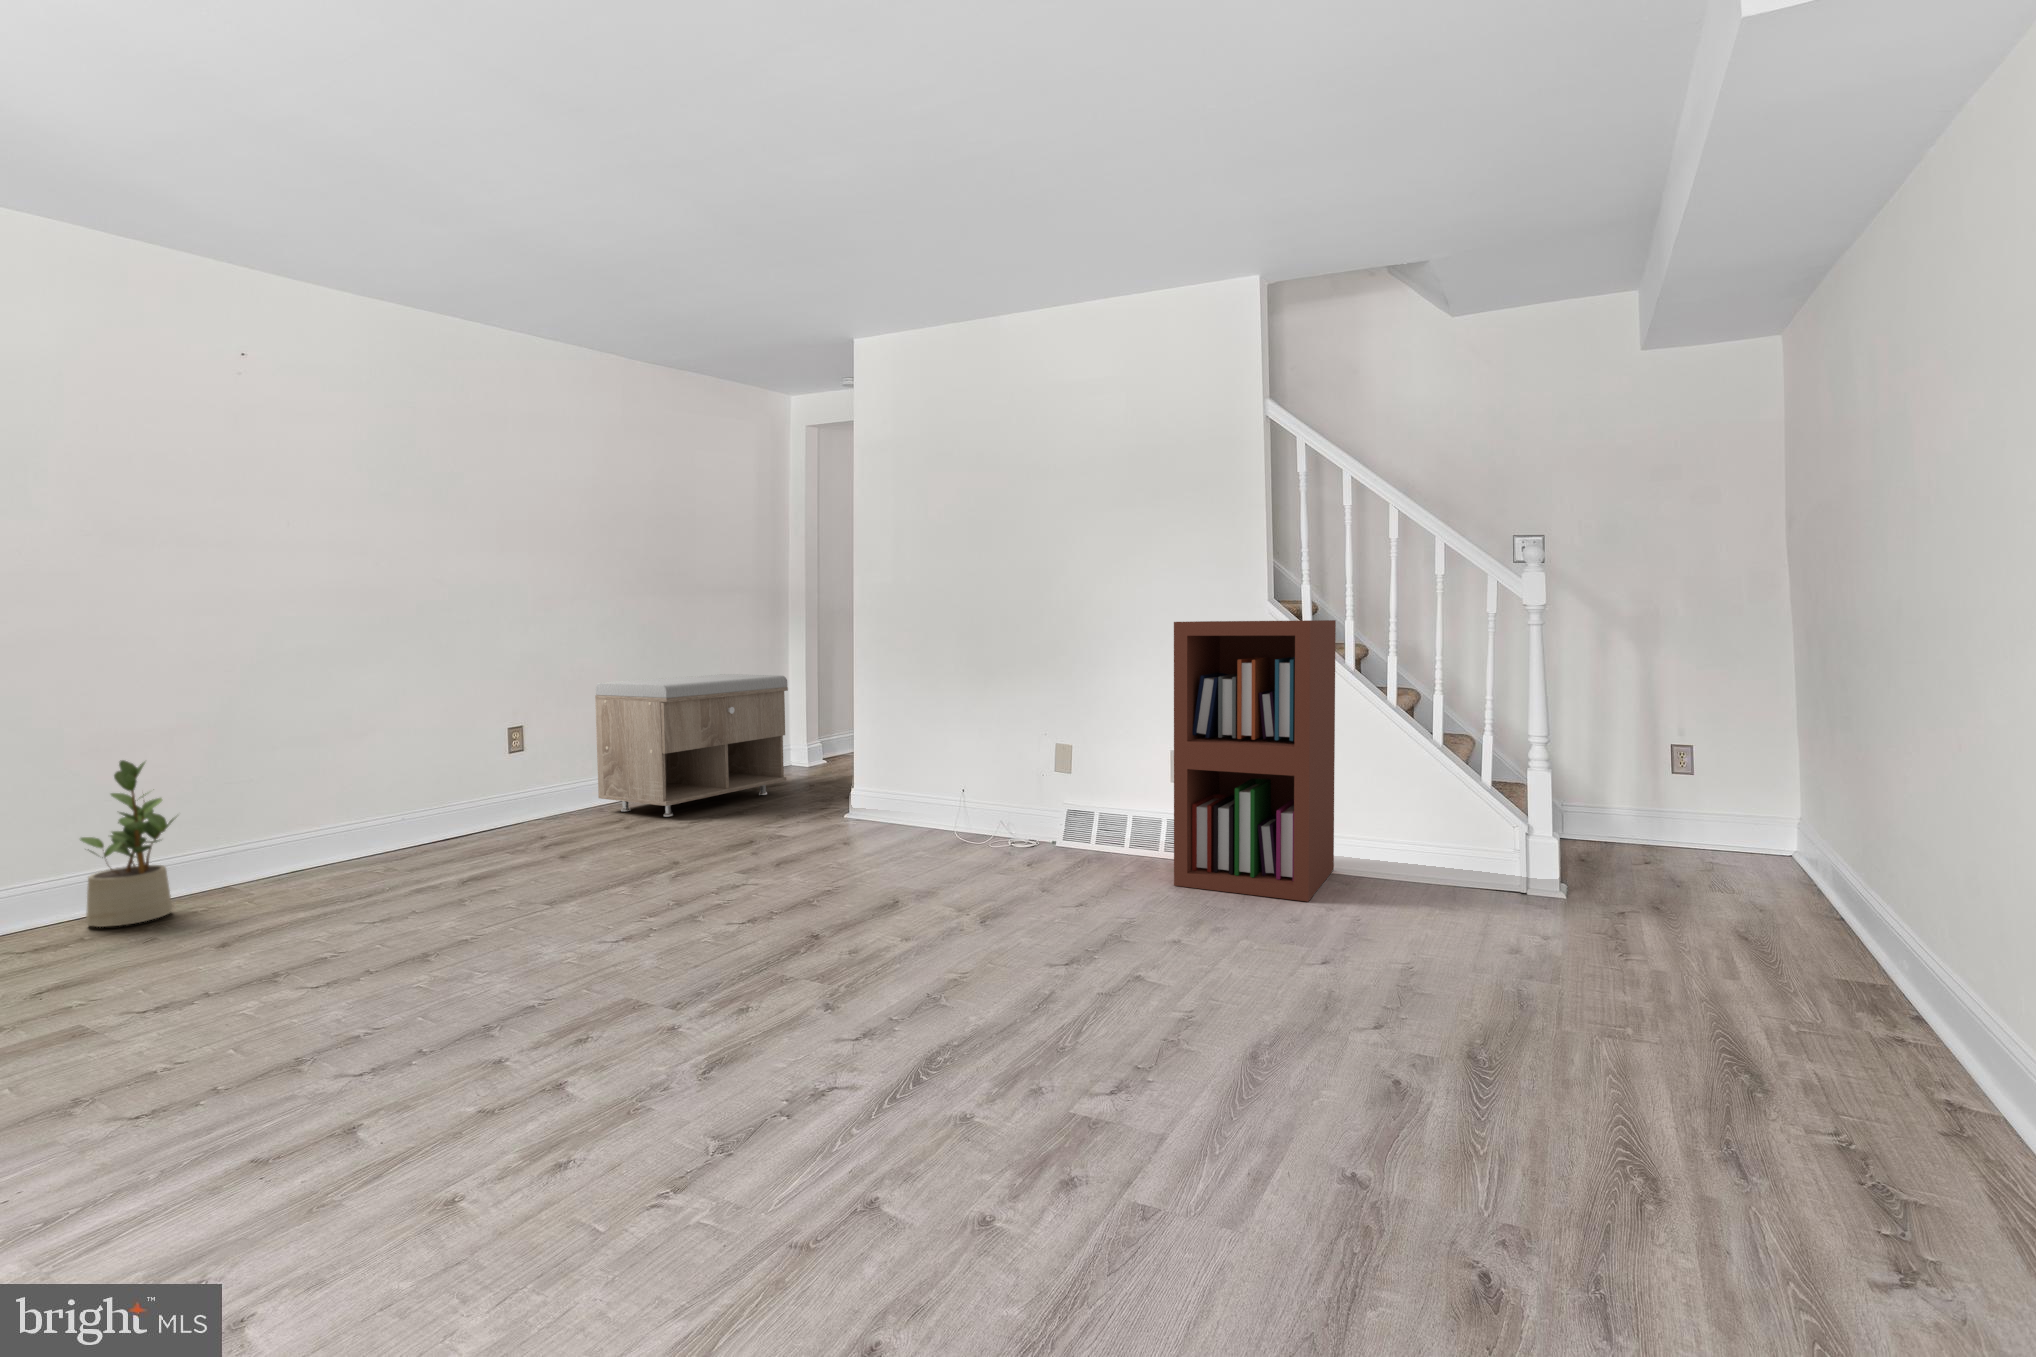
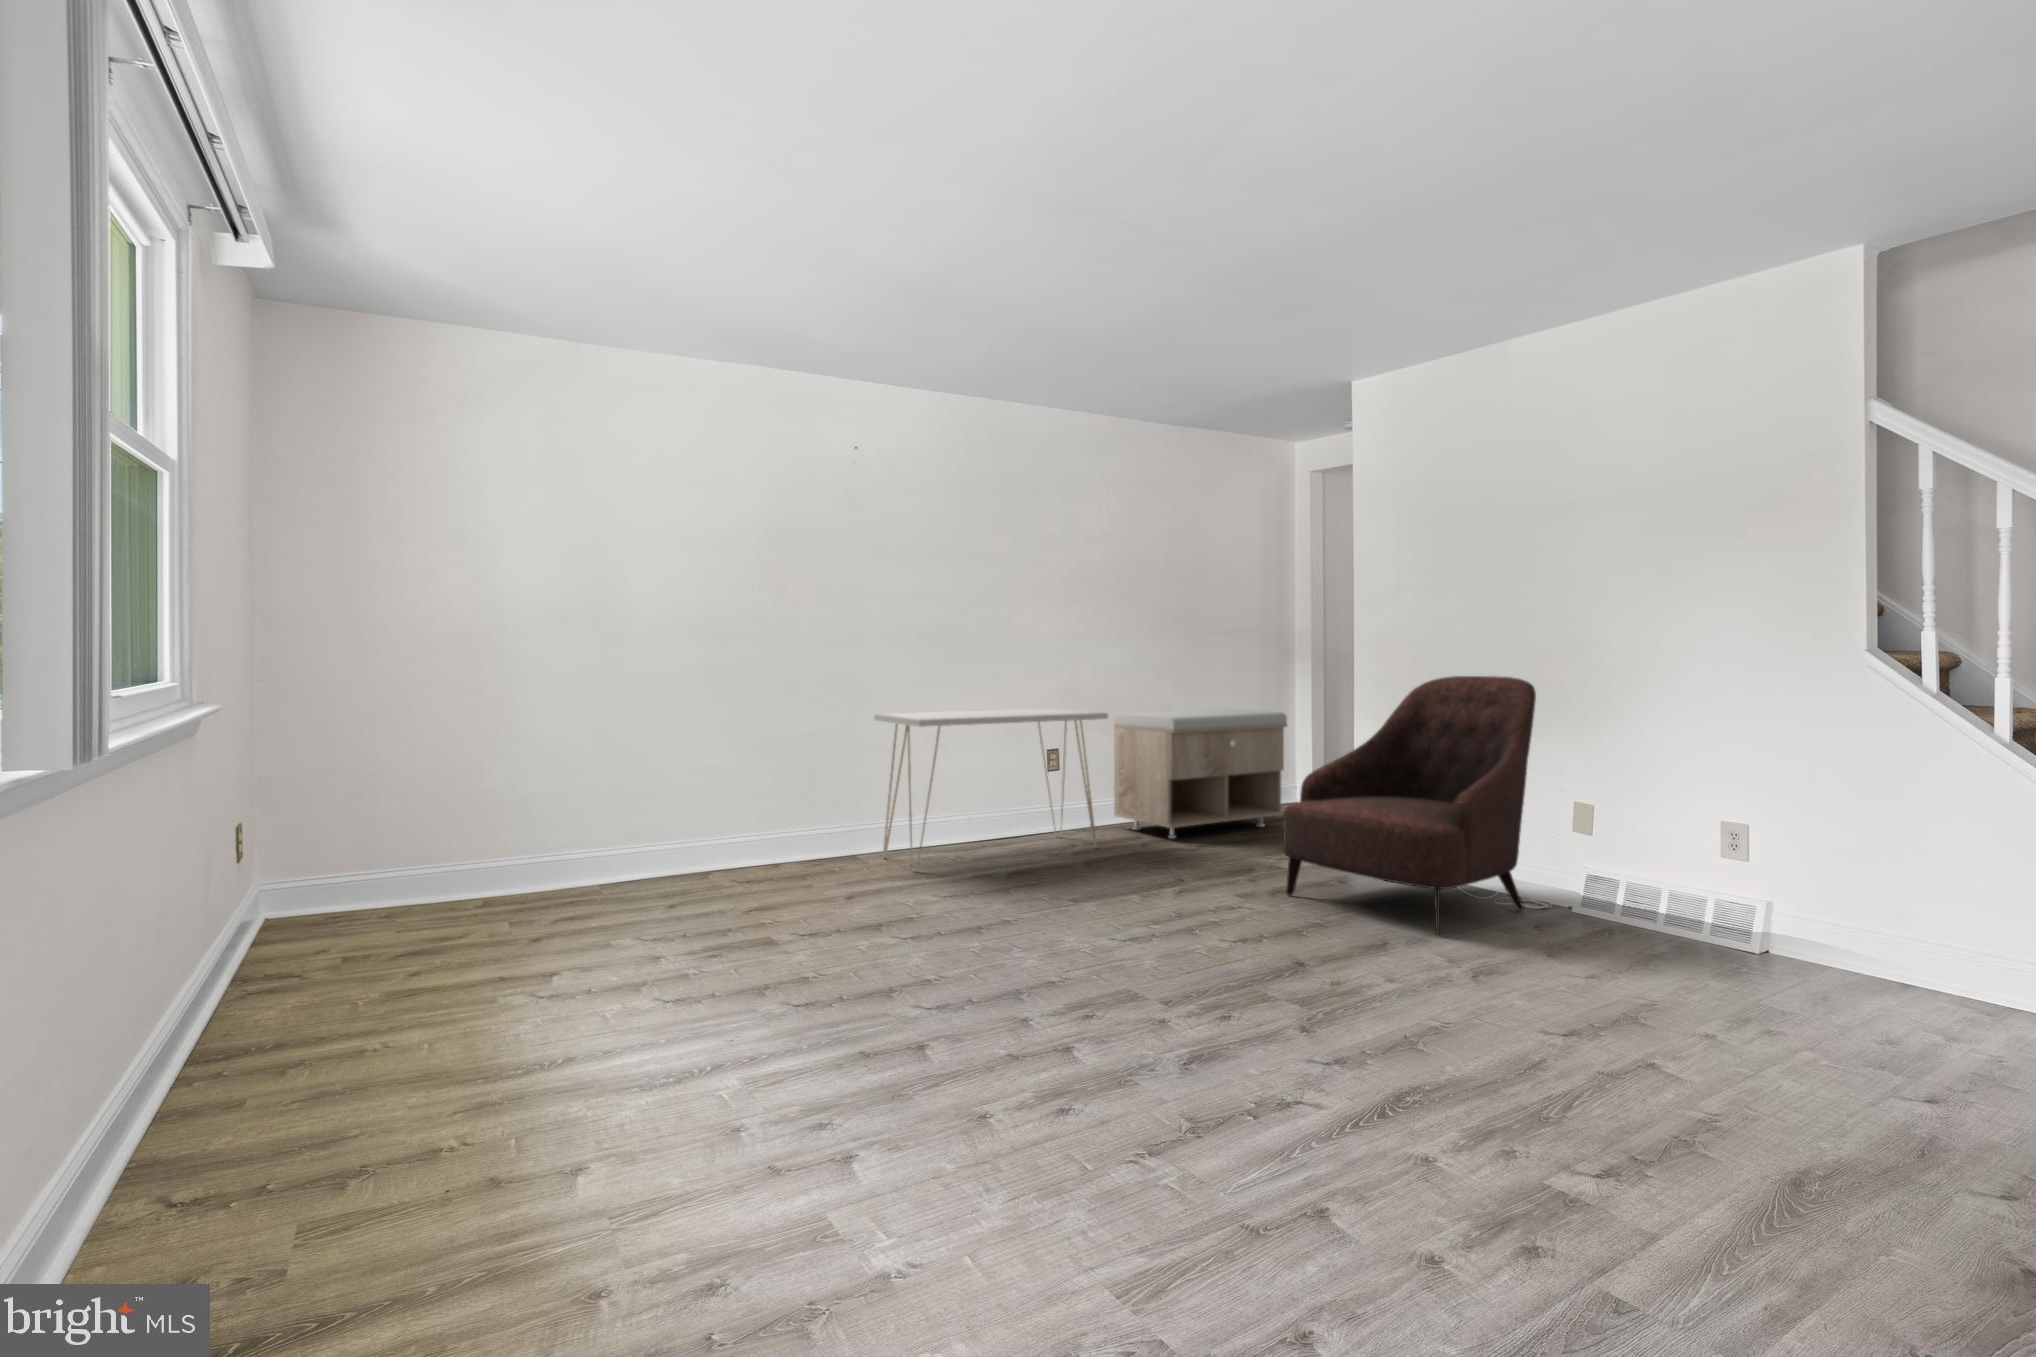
bookshelf: present [1174,620,1336,901] -> none [1727,667,1991,1024]
armchair: none [792,634,1019,884] -> present [1283,676,1536,934]
console table: none [254,680,589,893] -> present [874,708,1108,871]
potted plant: present [80,760,176,927] -> none [773,757,829,876]

